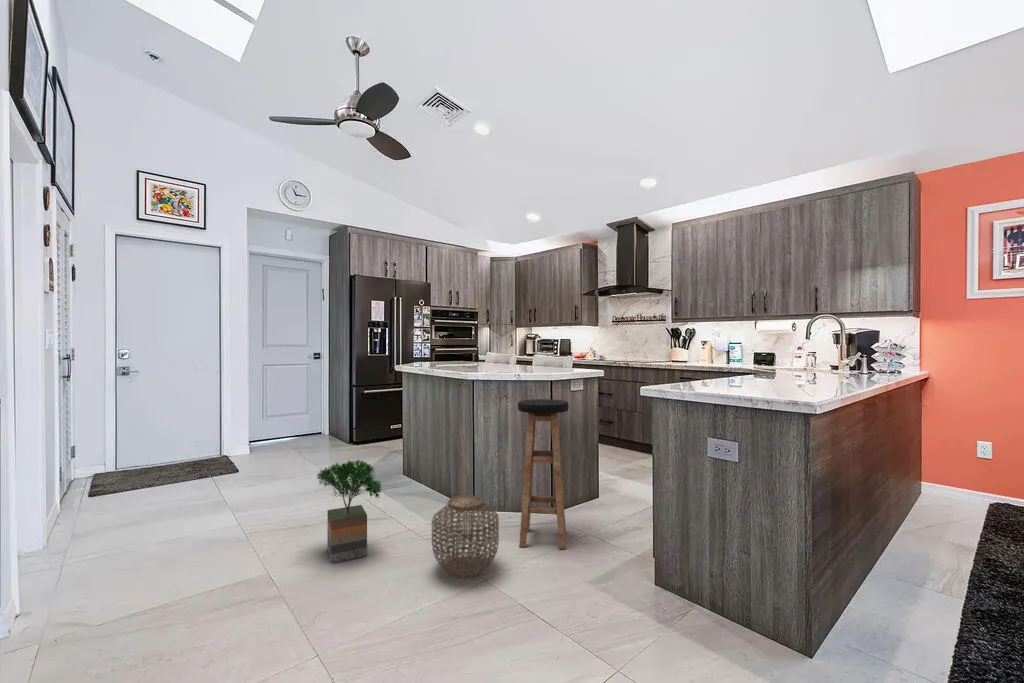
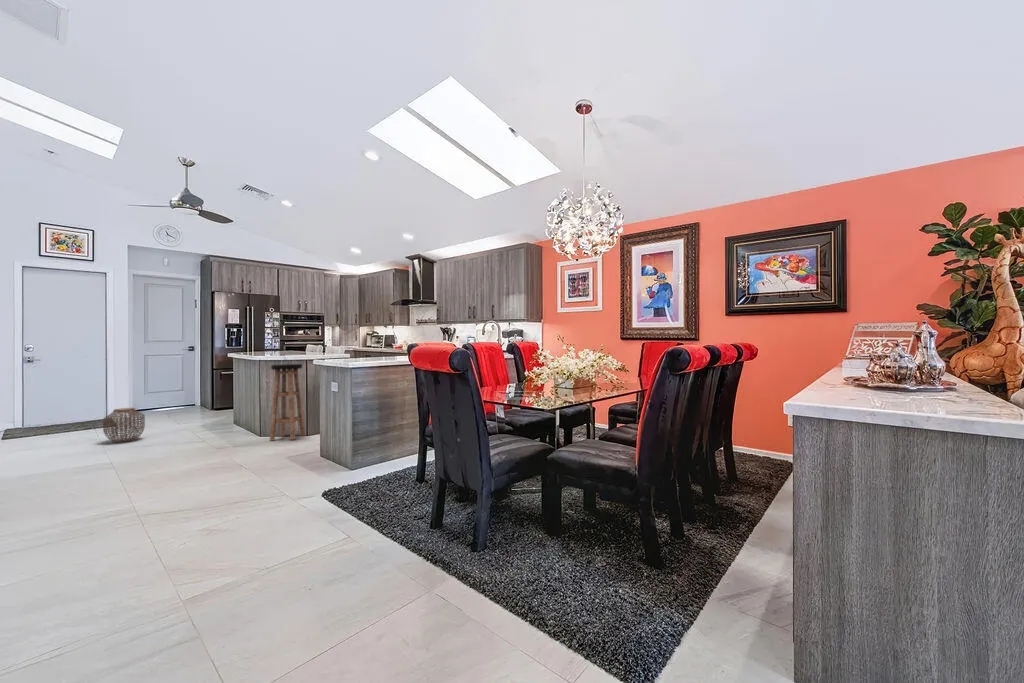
potted tree: present [317,460,381,563] -> none [147,398,190,450]
woven basket: present [432,495,499,578] -> present [103,408,145,443]

